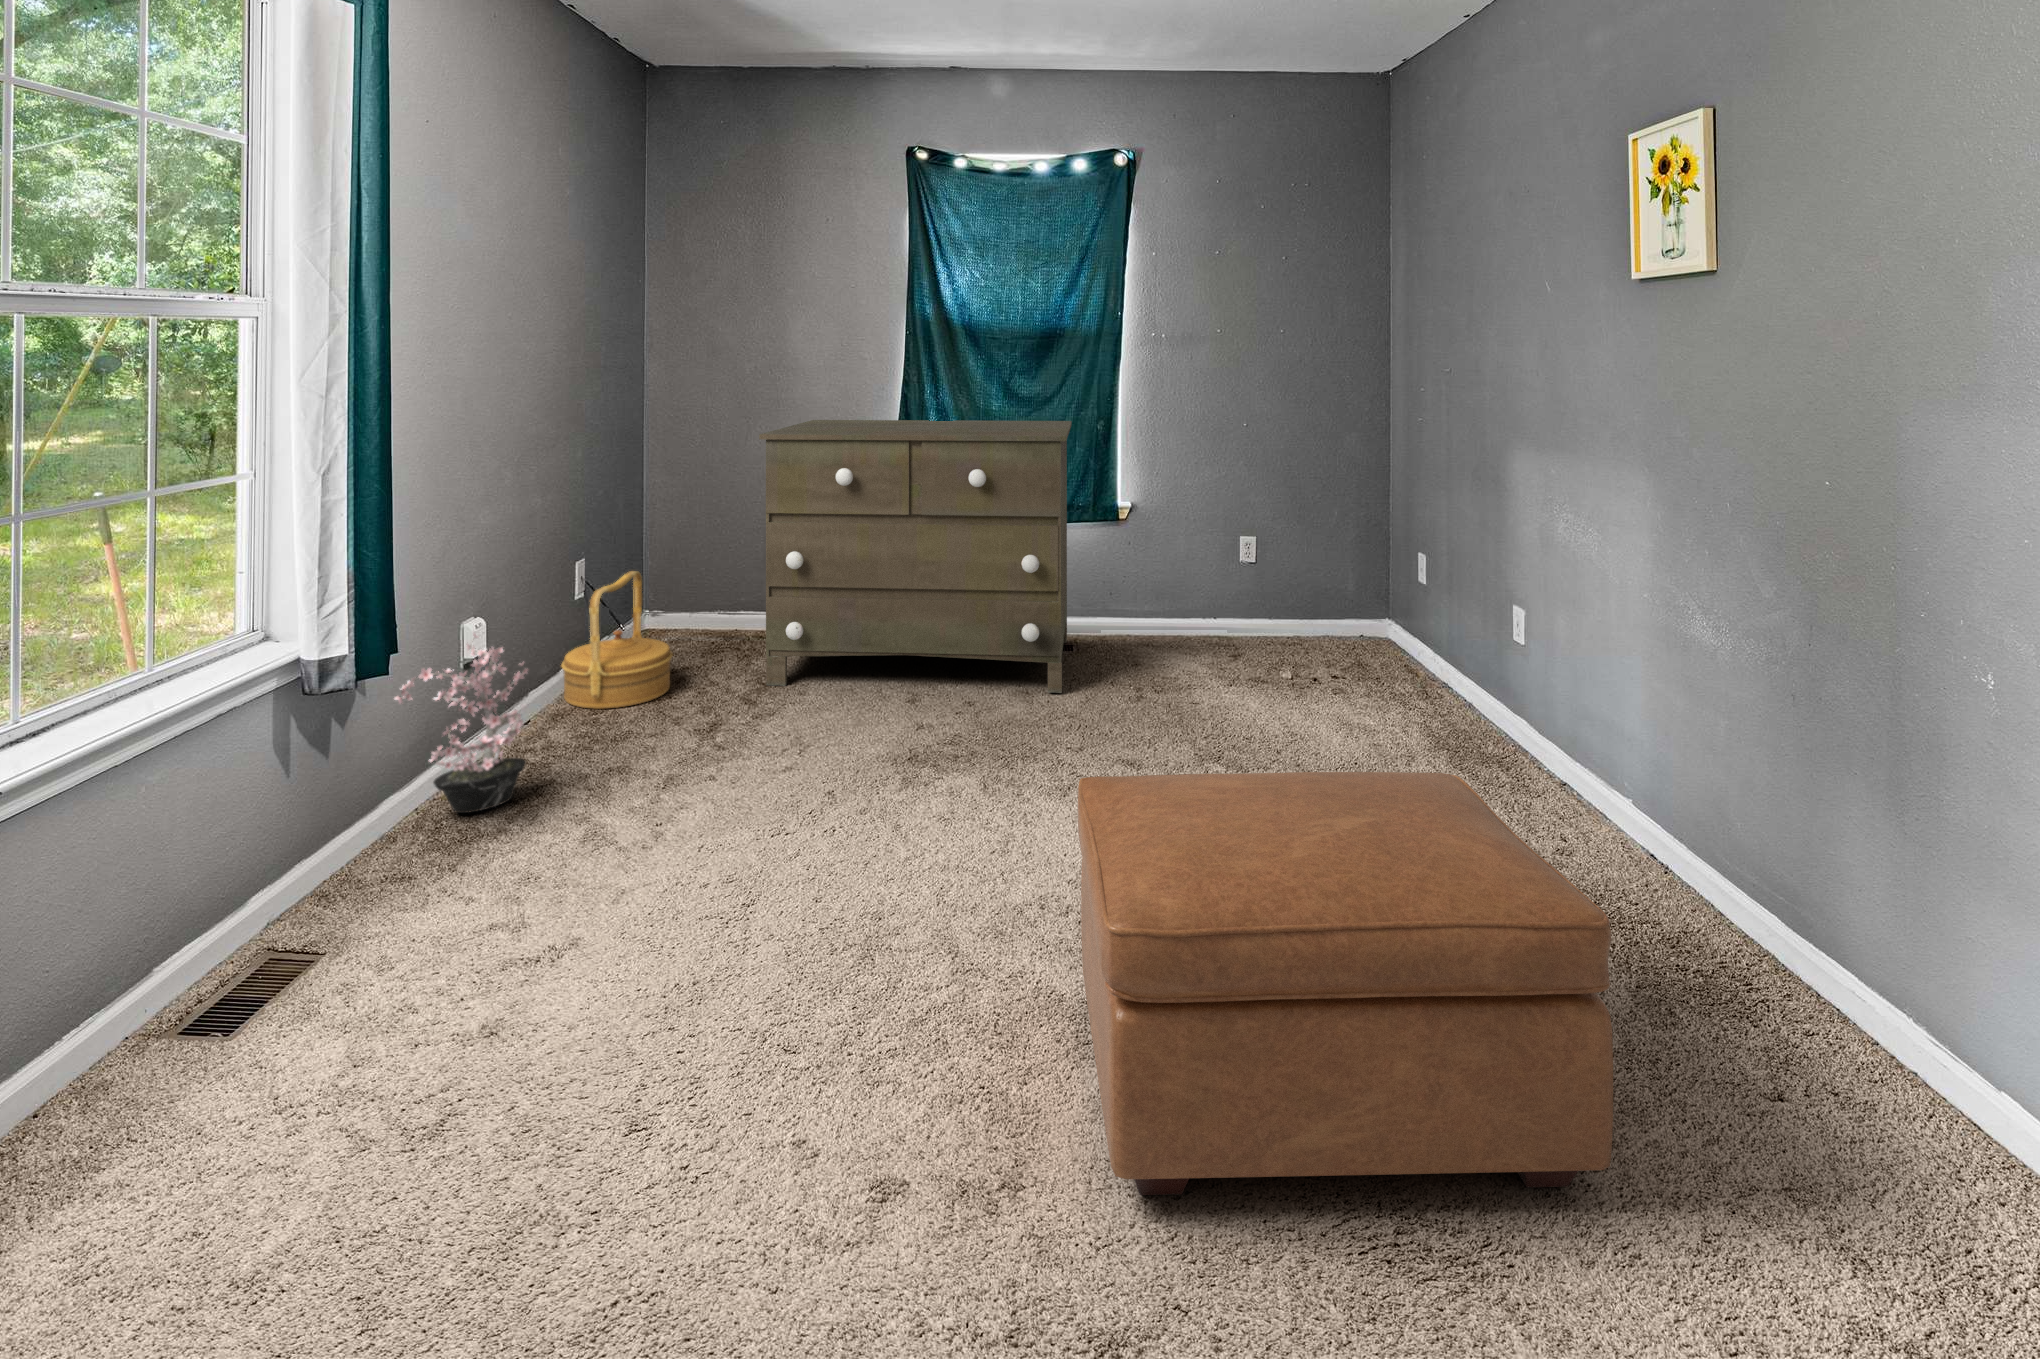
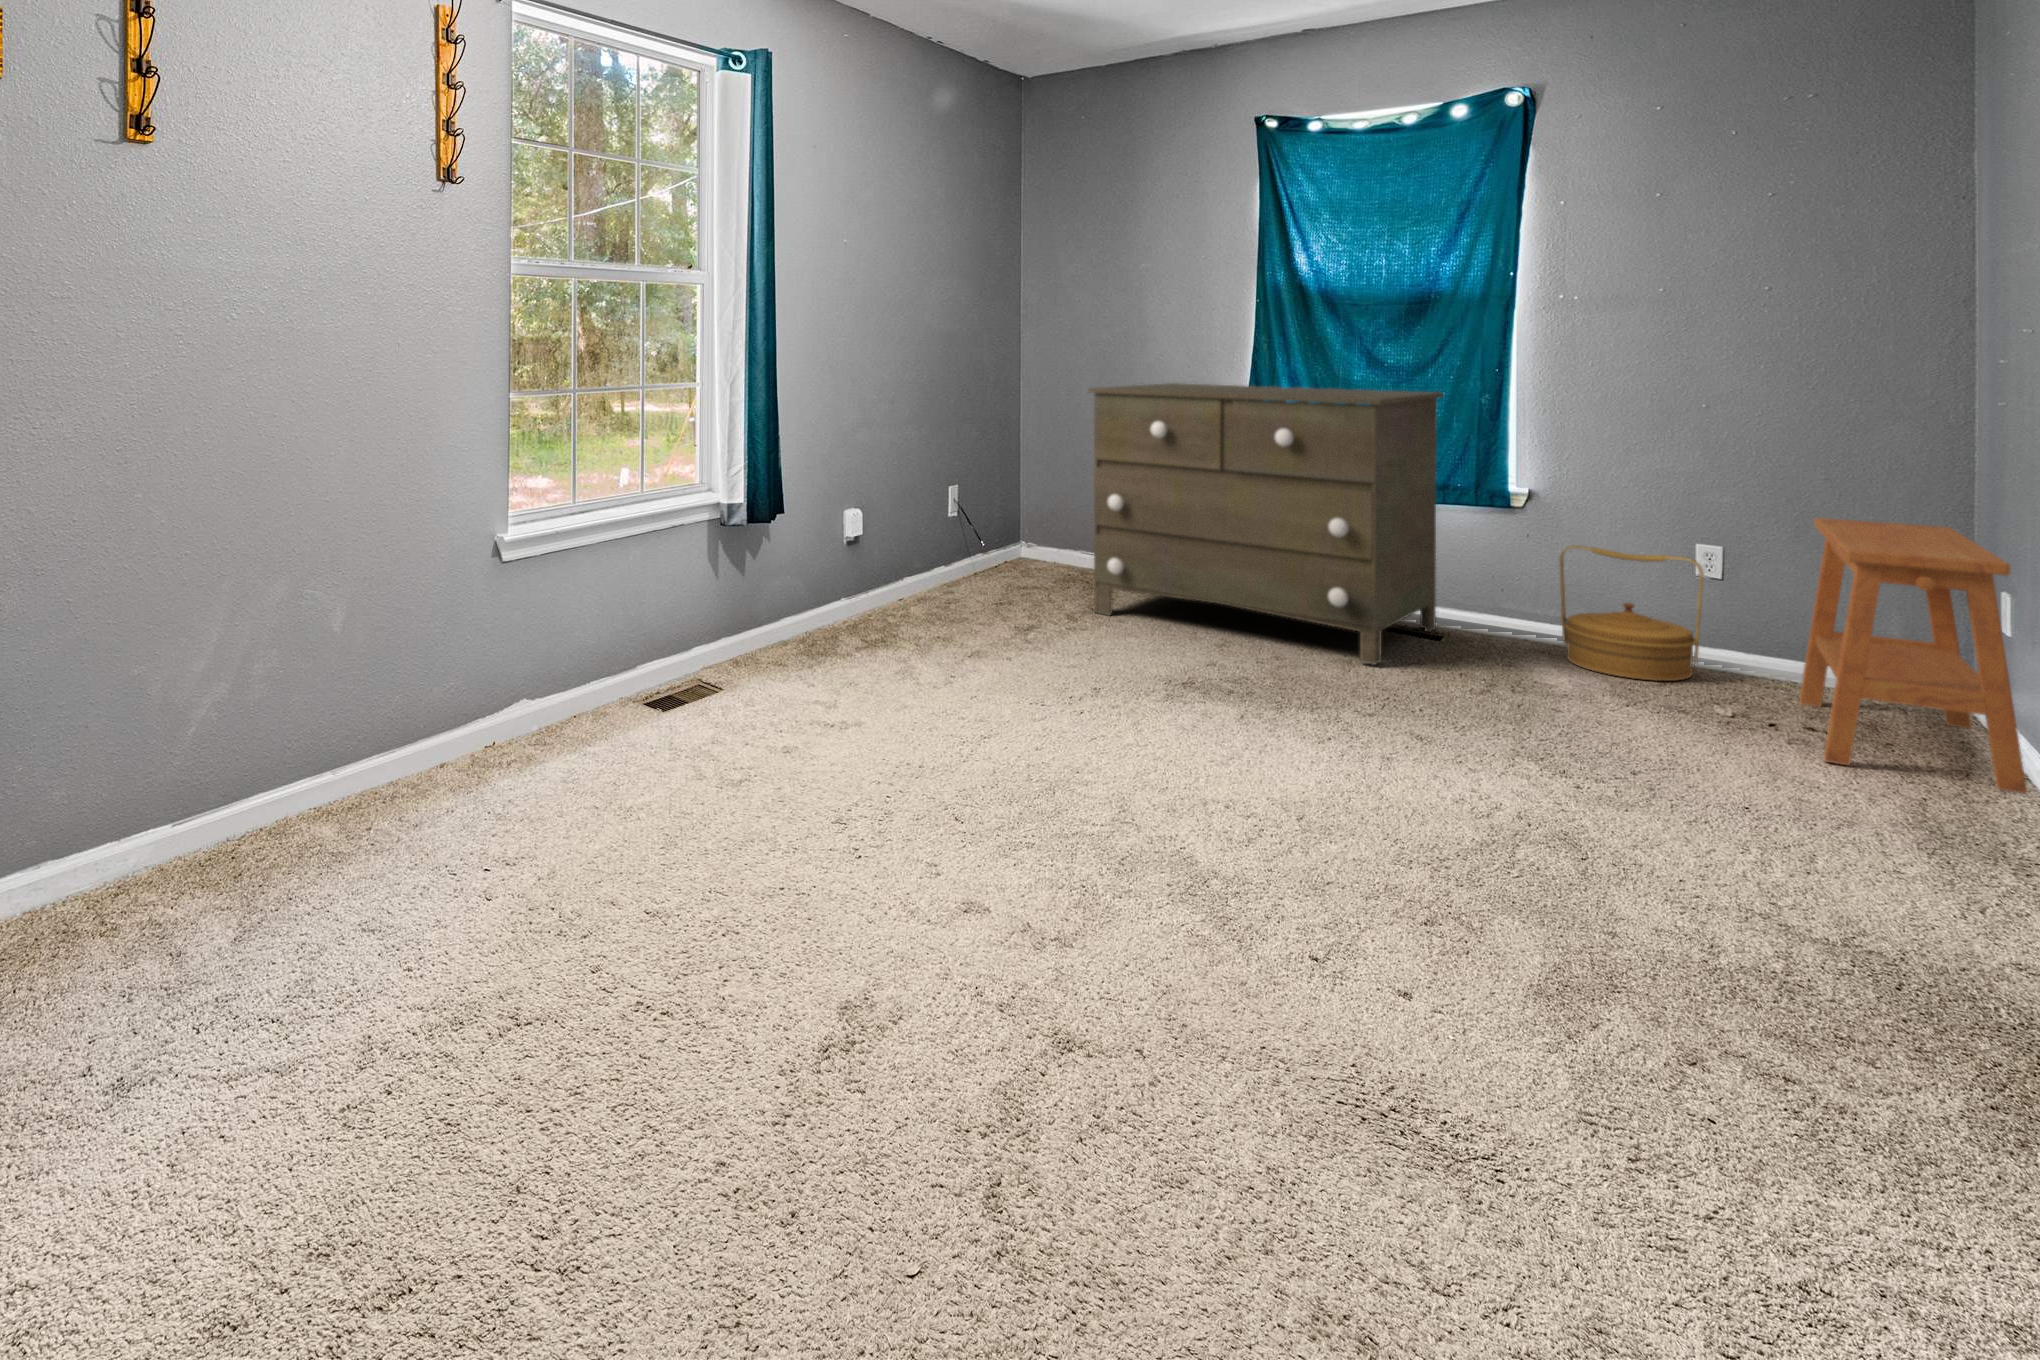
side table: none [1336,510,1514,713] -> present [1799,518,2027,794]
woven basket: present [561,571,673,709] -> present [1559,545,1704,681]
potted plant: present [395,633,528,813] -> none [778,512,880,642]
ottoman: present [1078,772,1613,1195] -> none [1082,651,1555,1035]

